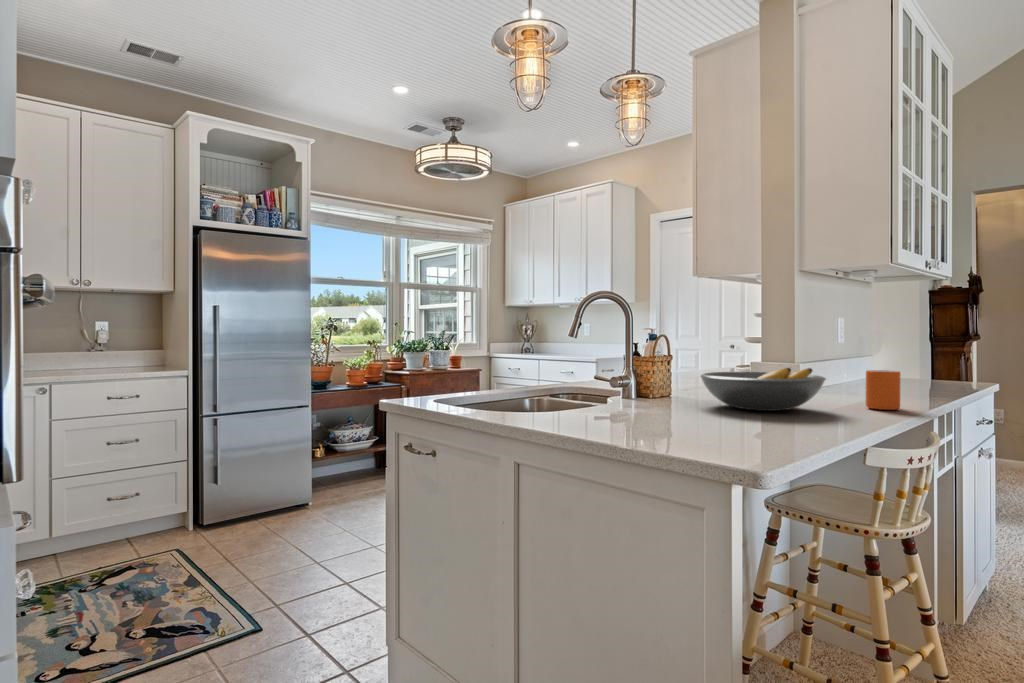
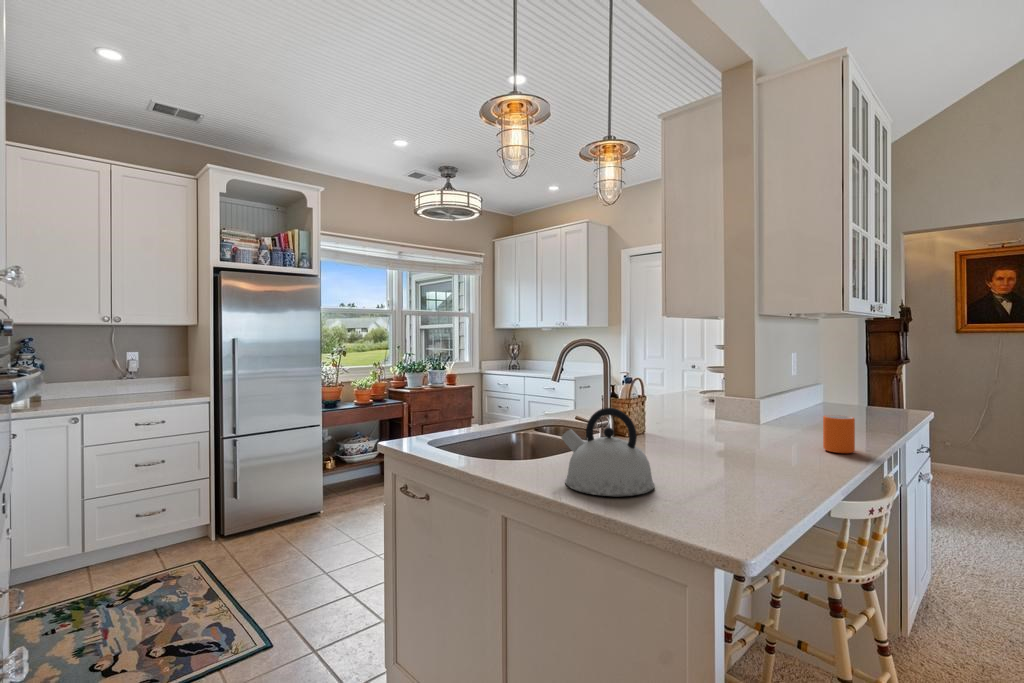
kettle: none [577,346,678,435] -> present [561,408,654,496]
fruit bowl: present [700,368,826,411] -> none [673,415,788,456]

